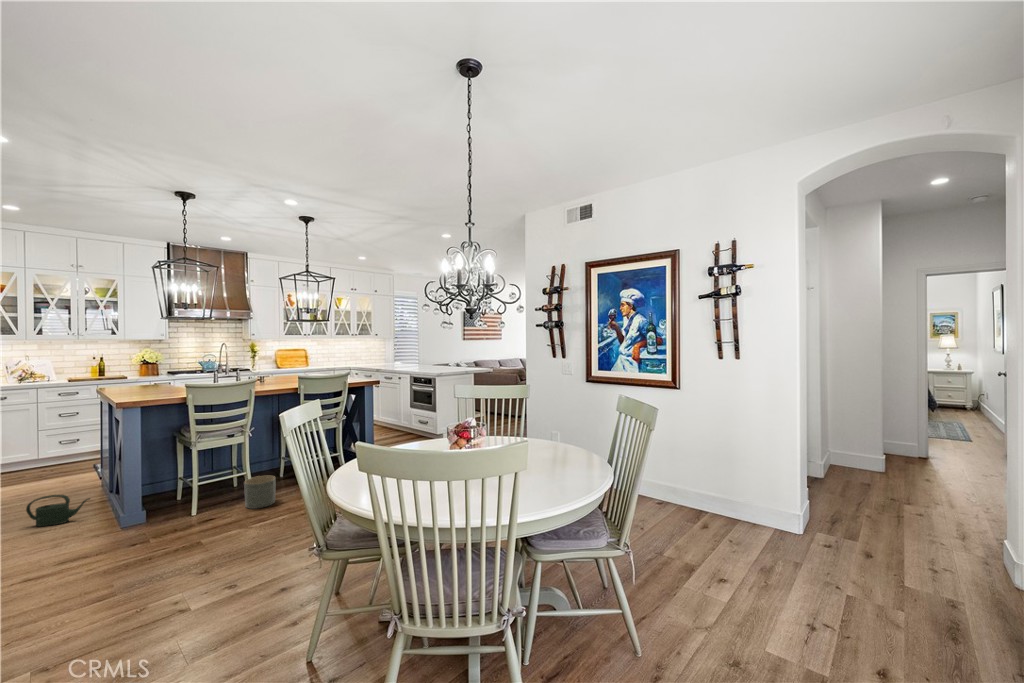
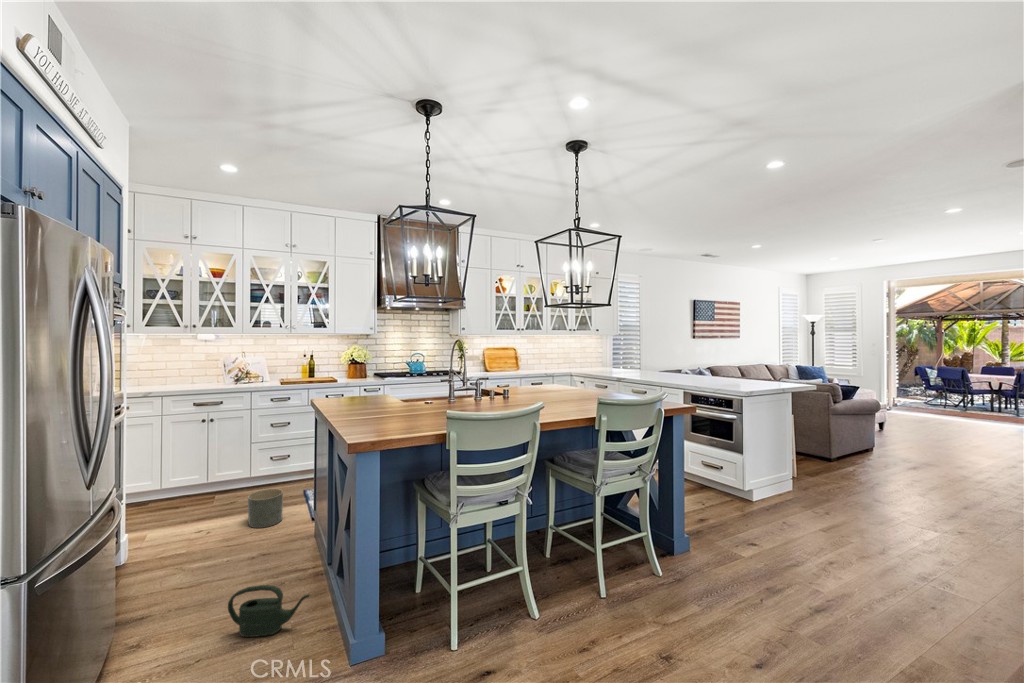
planter: present [244,476,275,509] -> present [248,489,283,528]

